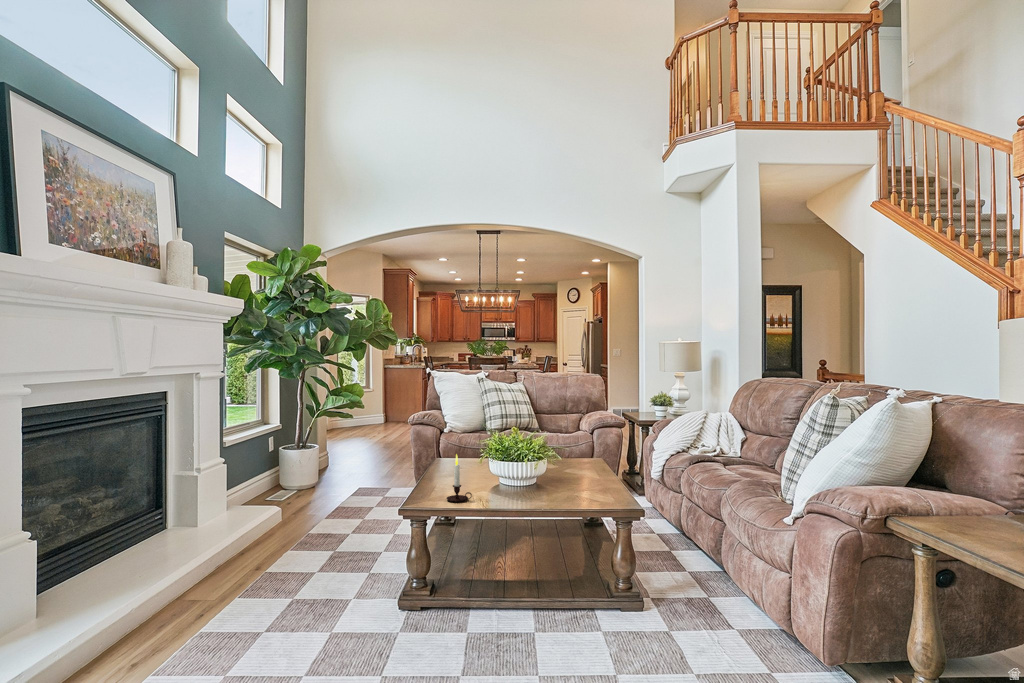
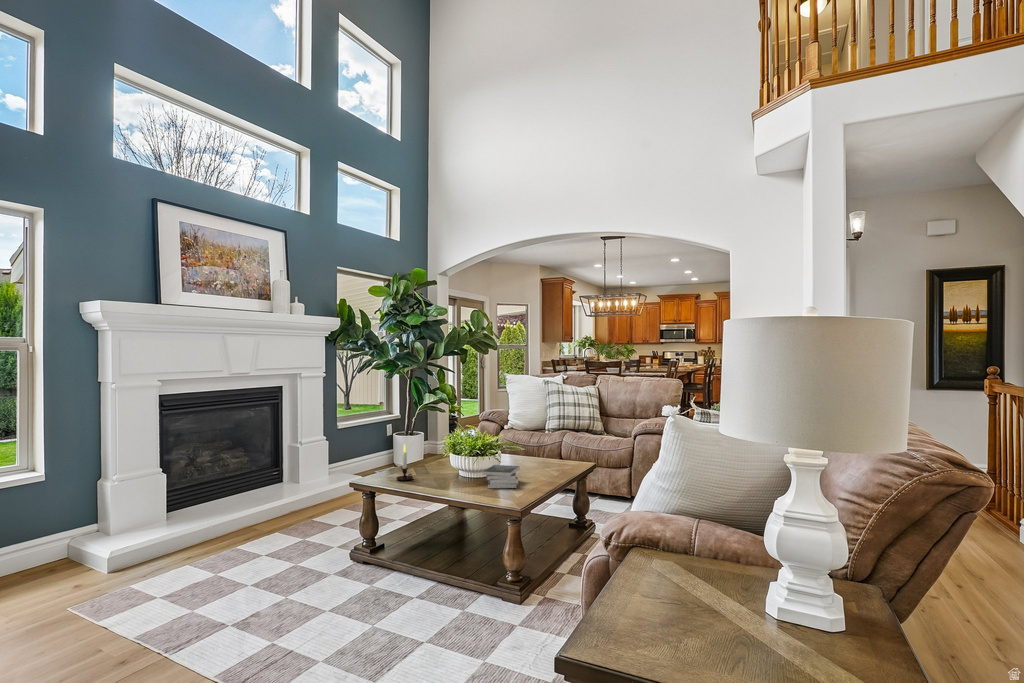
book: none [552,471,604,500] -> present [483,465,520,488]

